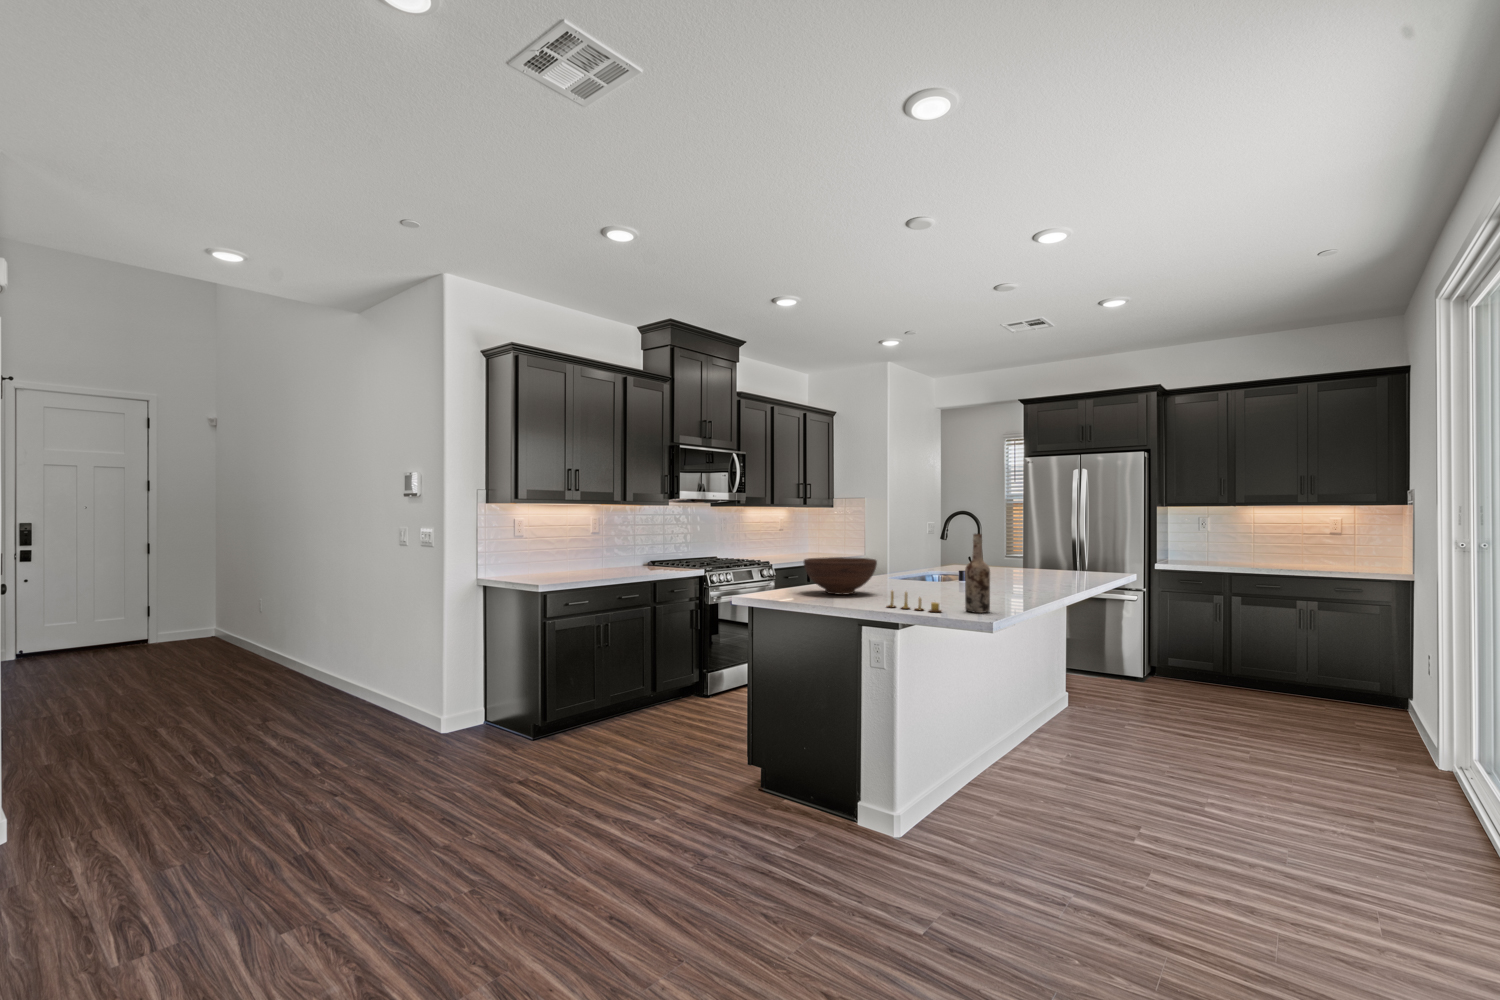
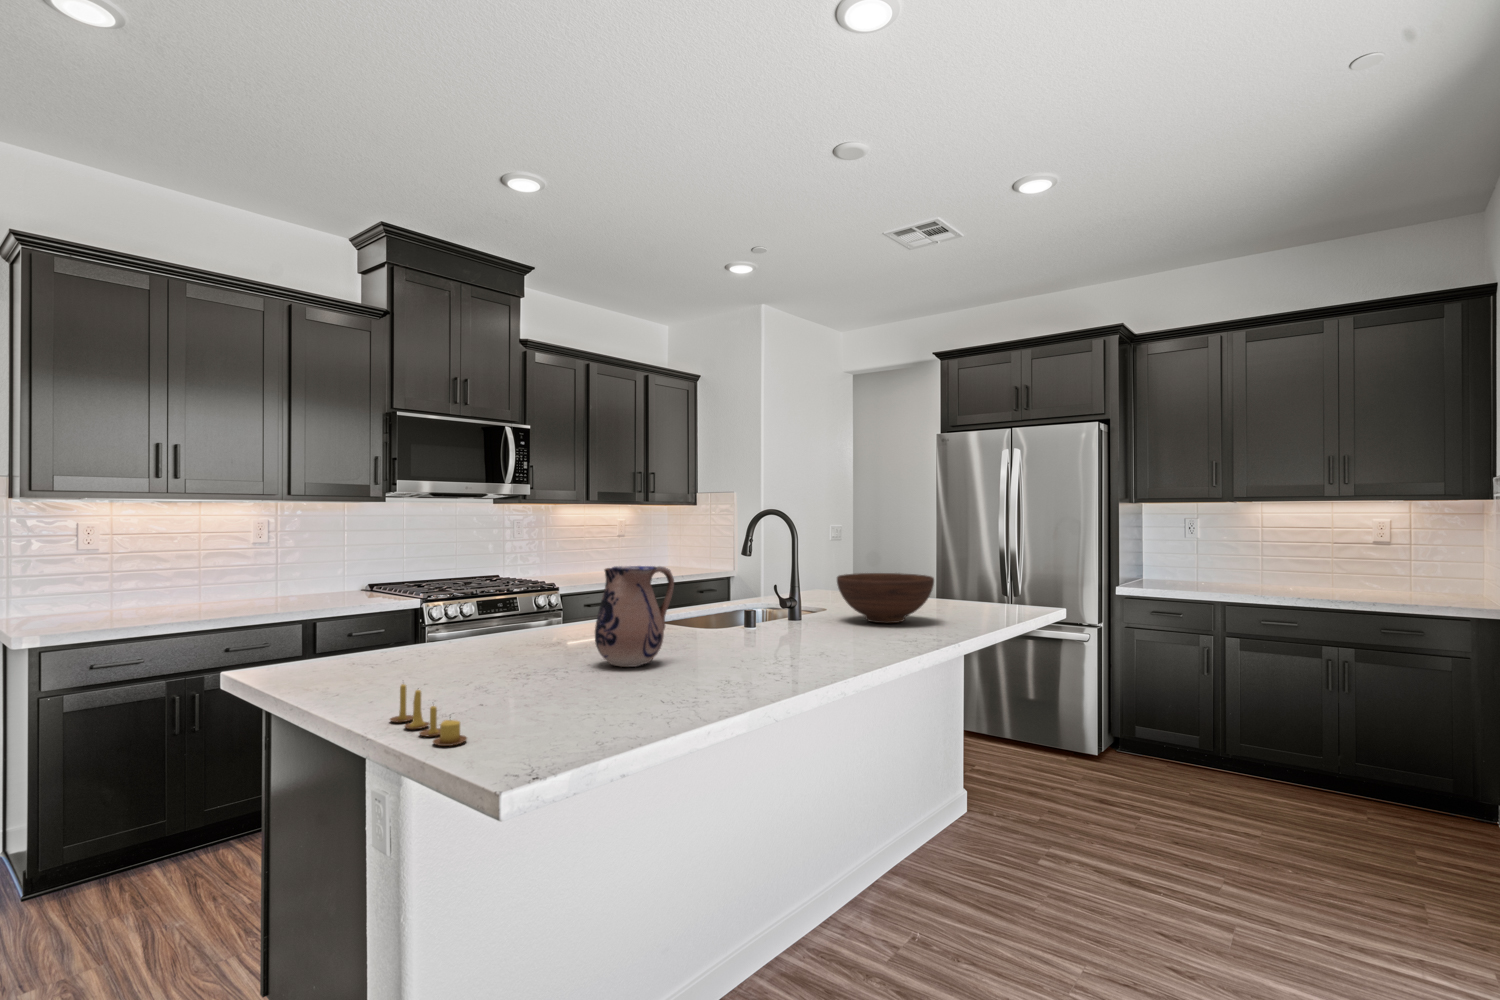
wine bottle: present [965,534,990,613] -> none [523,560,581,748]
ceramic pitcher: none [919,542,957,594] -> present [595,566,674,667]
fruit bowl: present [804,557,877,595] -> present [837,573,934,623]

